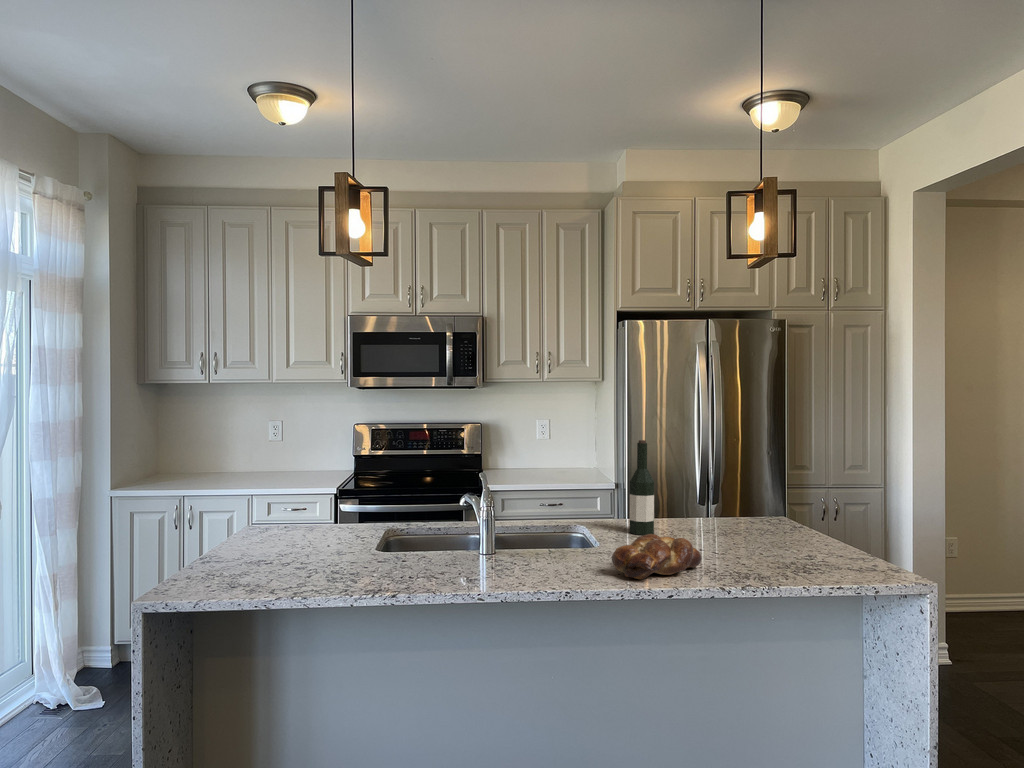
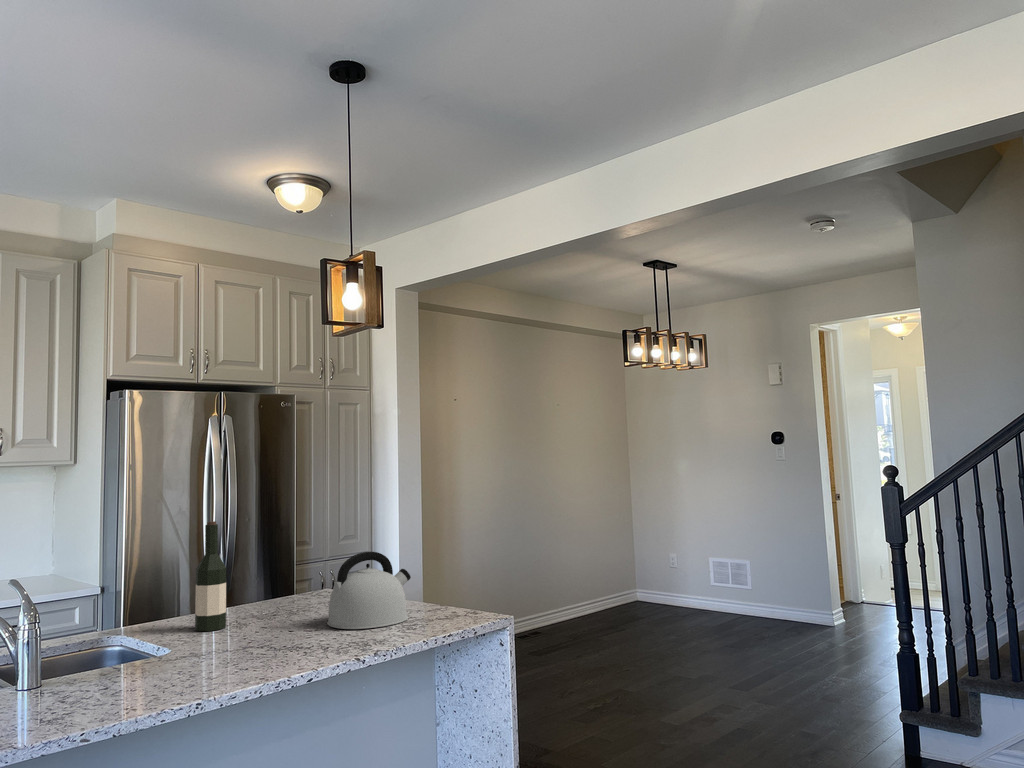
kettle: none [735,485,828,563] -> present [327,552,411,629]
bread loaf: present [612,534,702,579] -> none [230,617,316,671]

